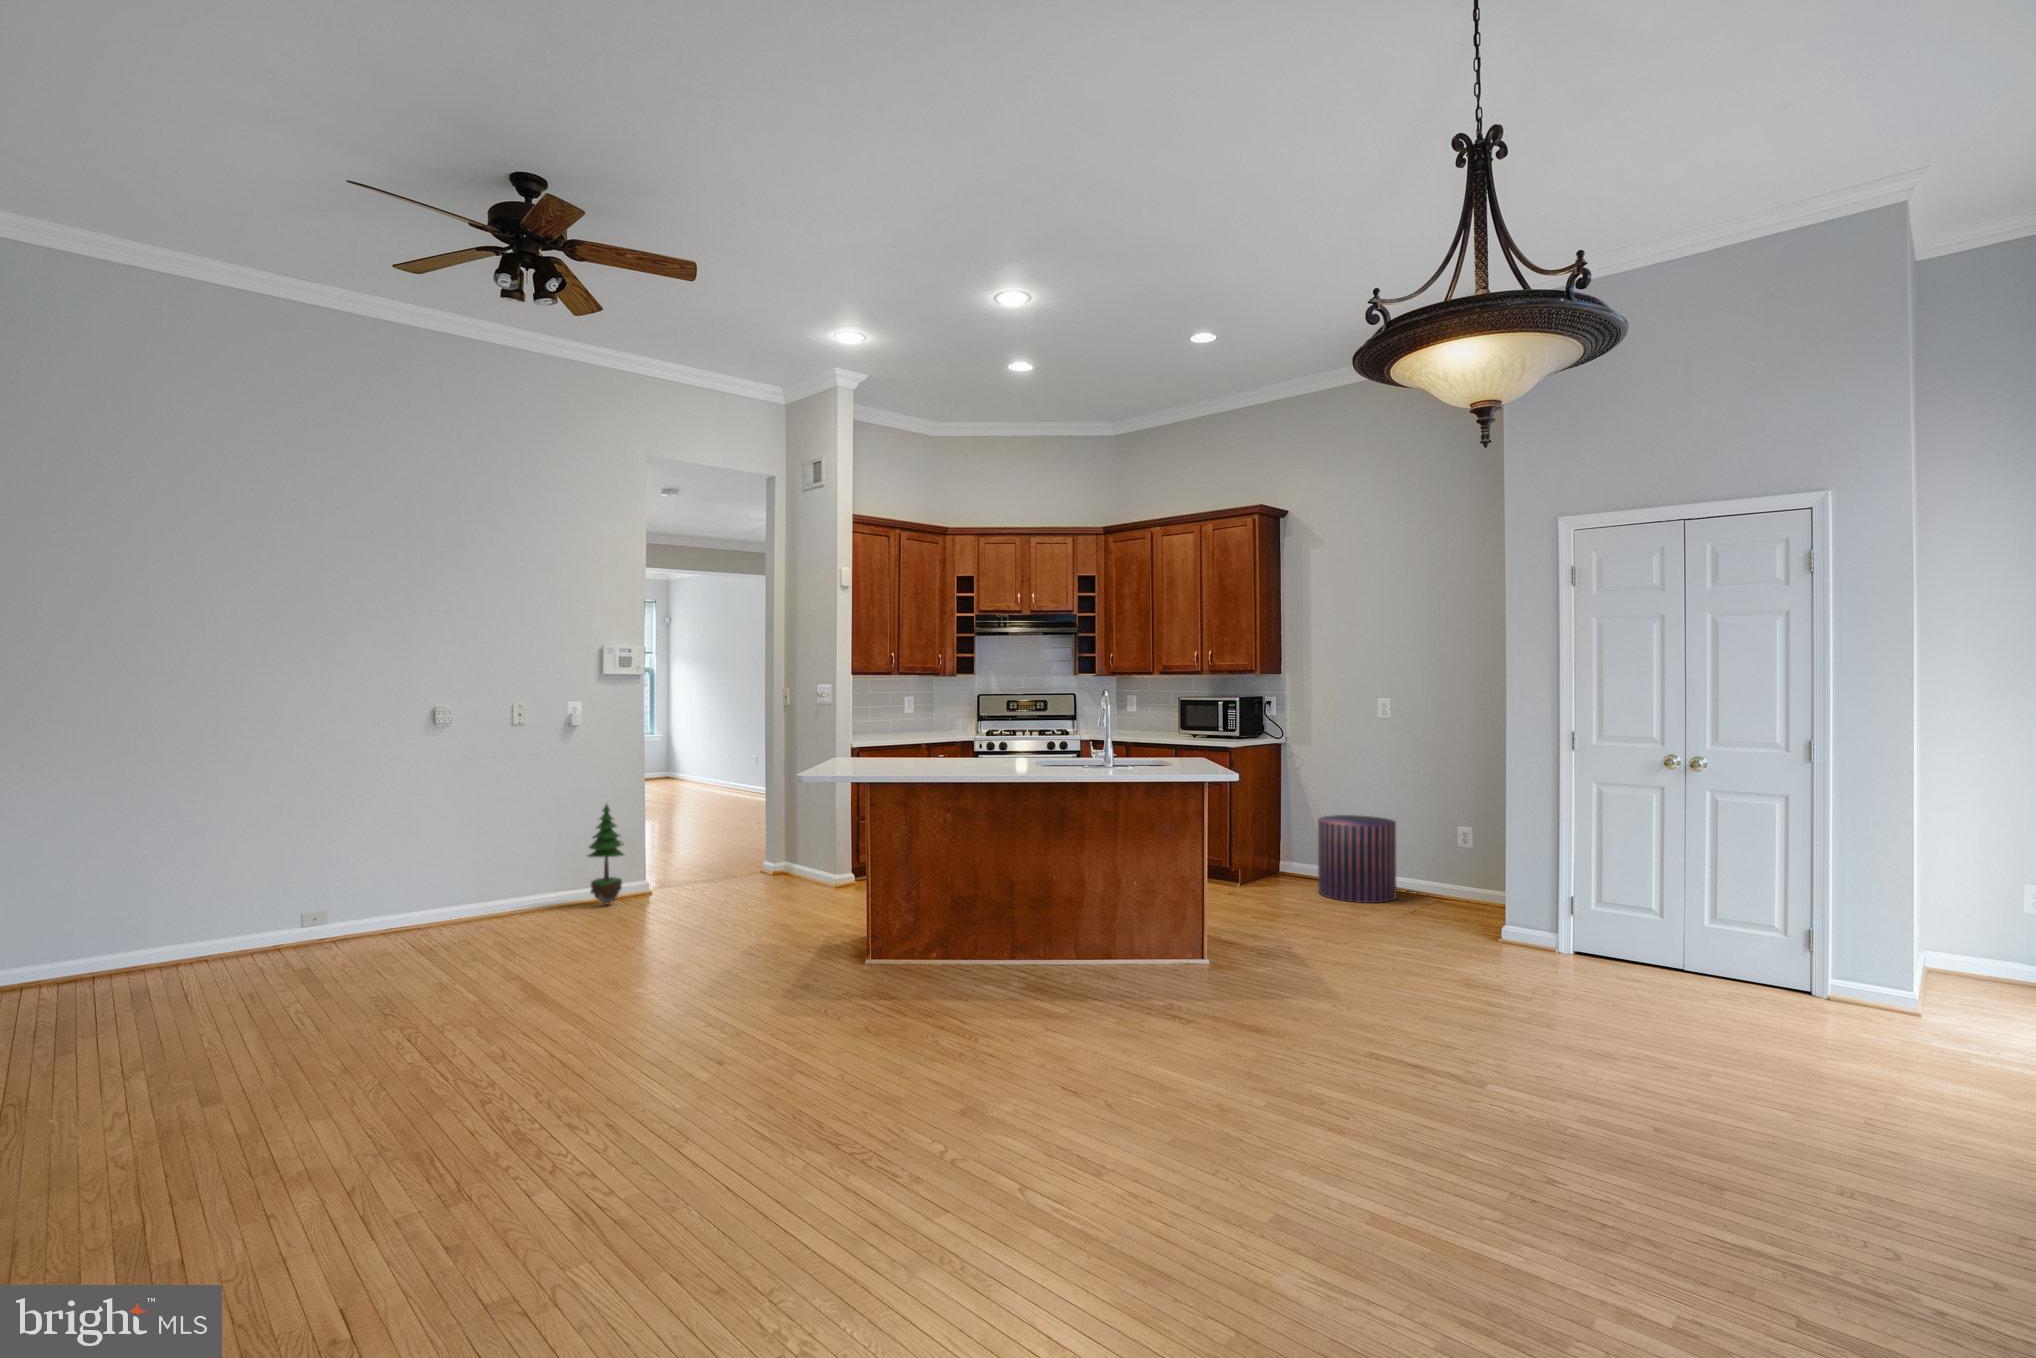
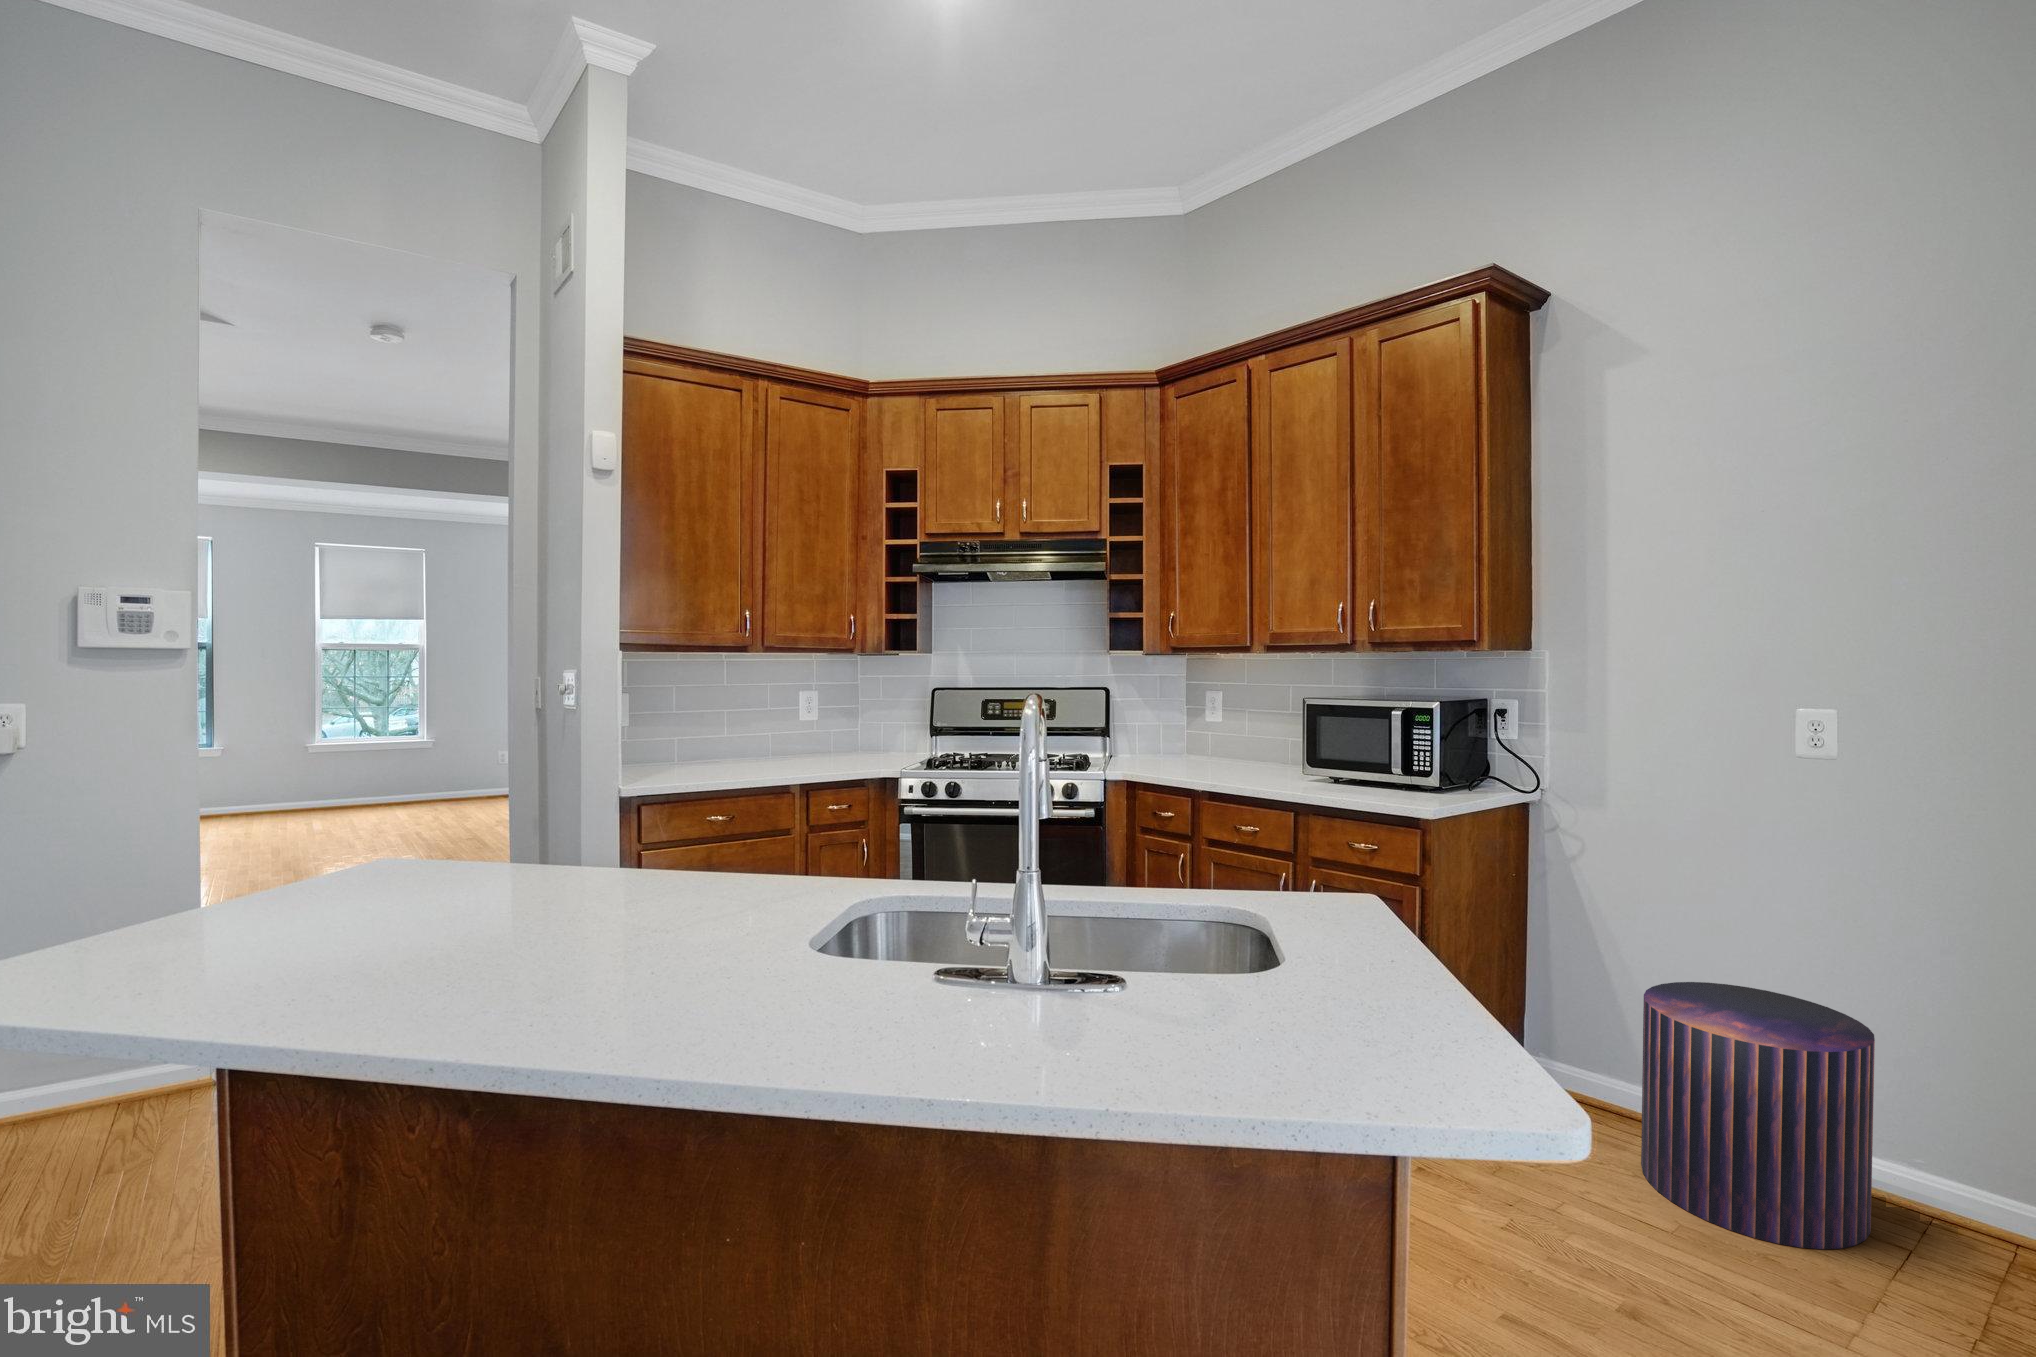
potted tree: present [588,804,624,904] -> none [47,914,151,1121]

